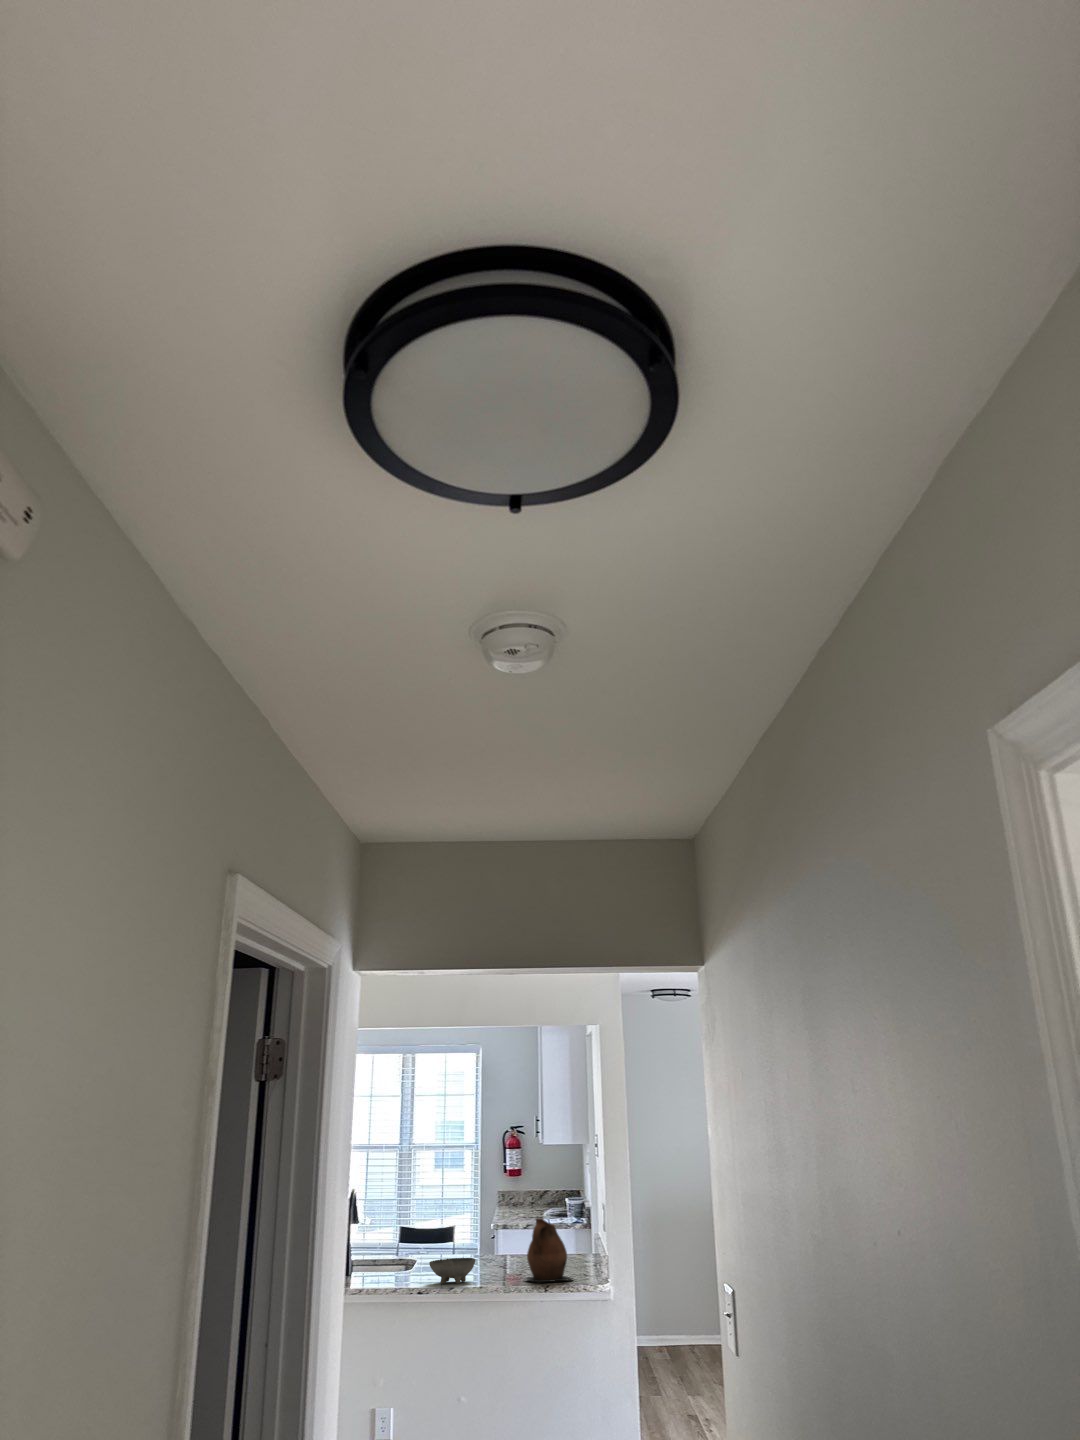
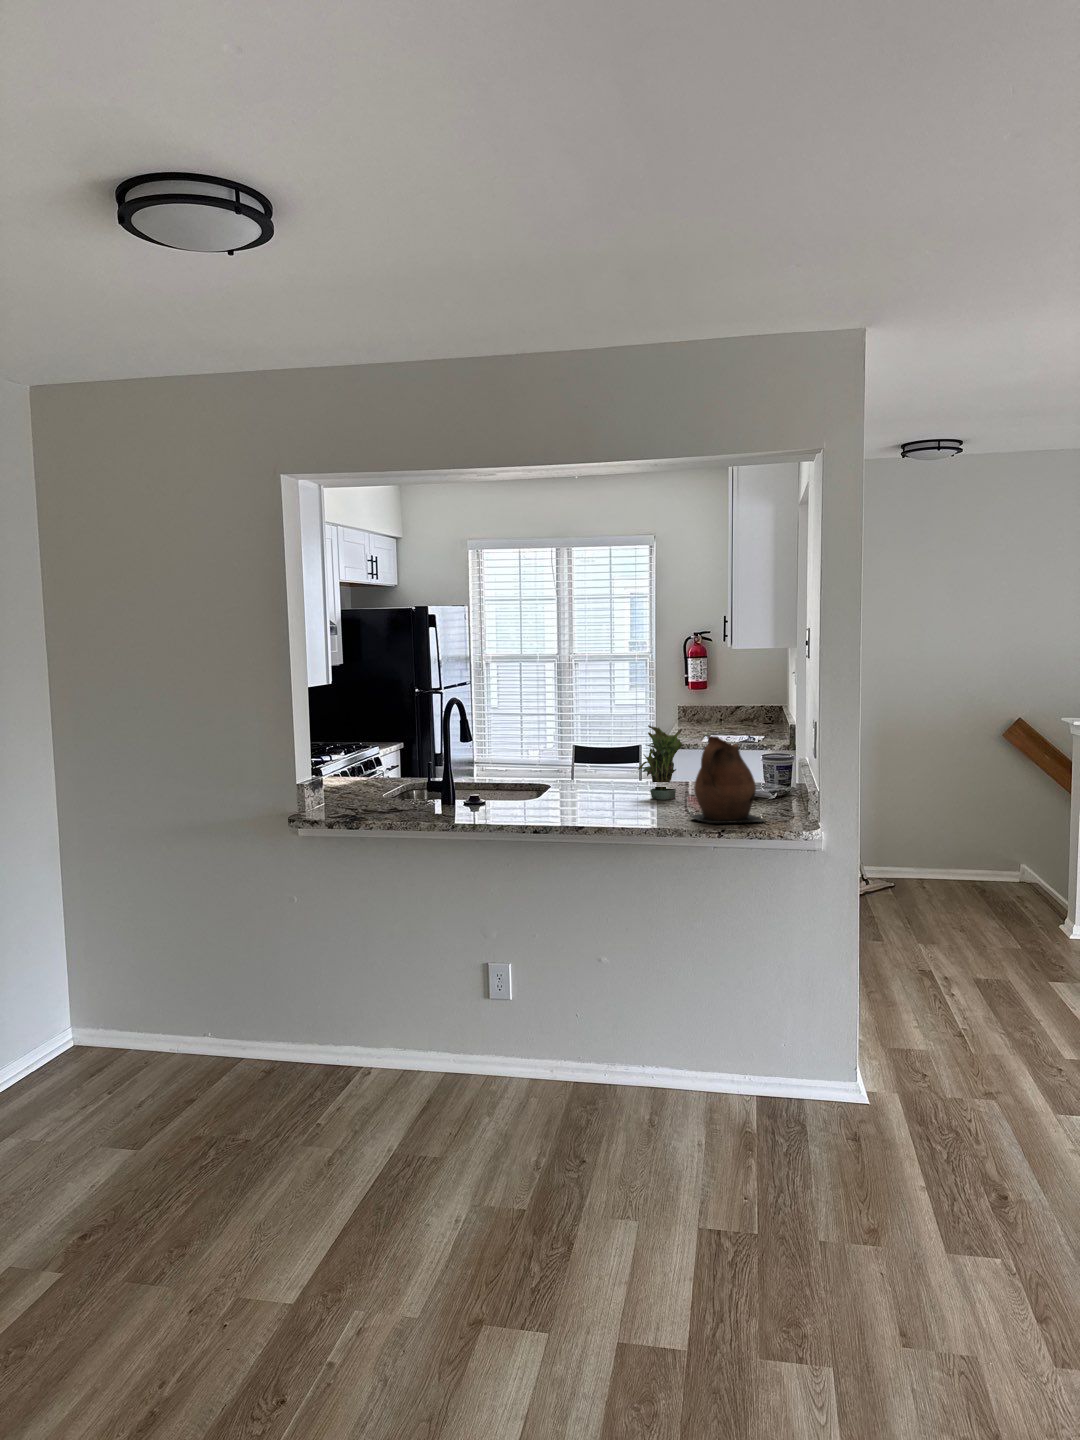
potted plant: none [480,1210,512,1269] -> present [638,725,682,800]
bowl: present [429,1258,475,1284] -> none [553,786,619,820]

